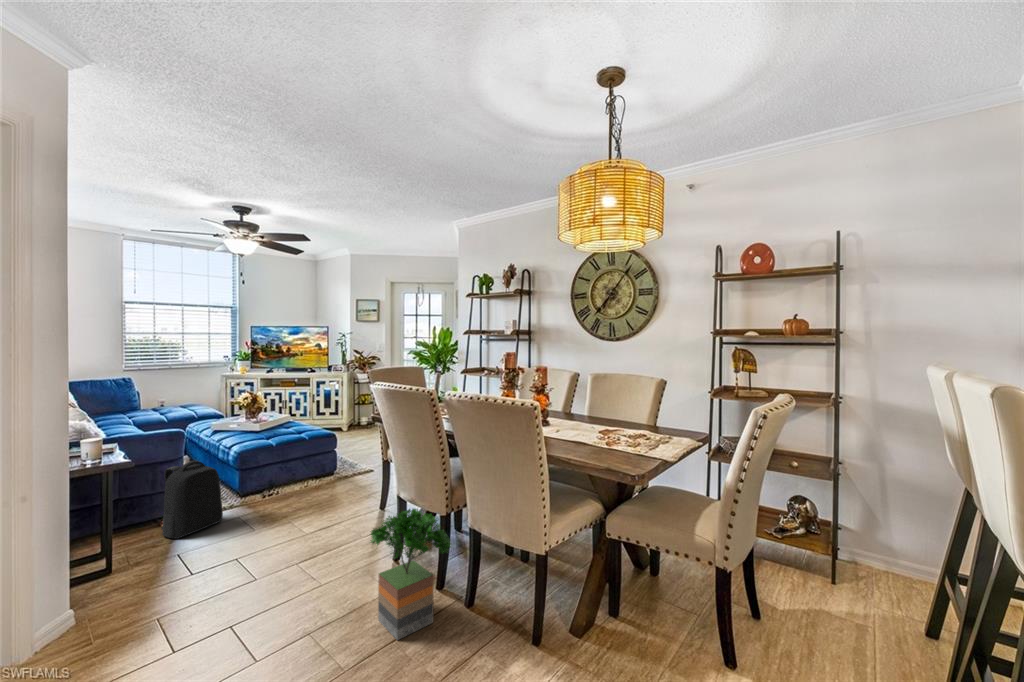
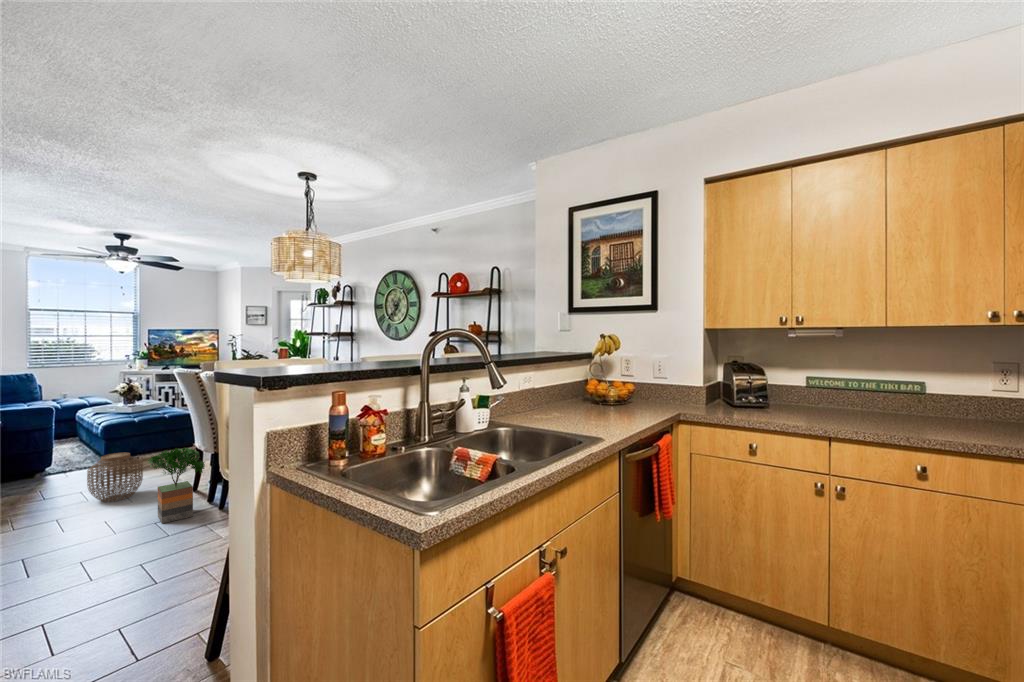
backpack: present [161,461,223,539] -> none [32,429,83,484]
woven basket: none [256,504,325,582] -> present [87,453,143,502]

